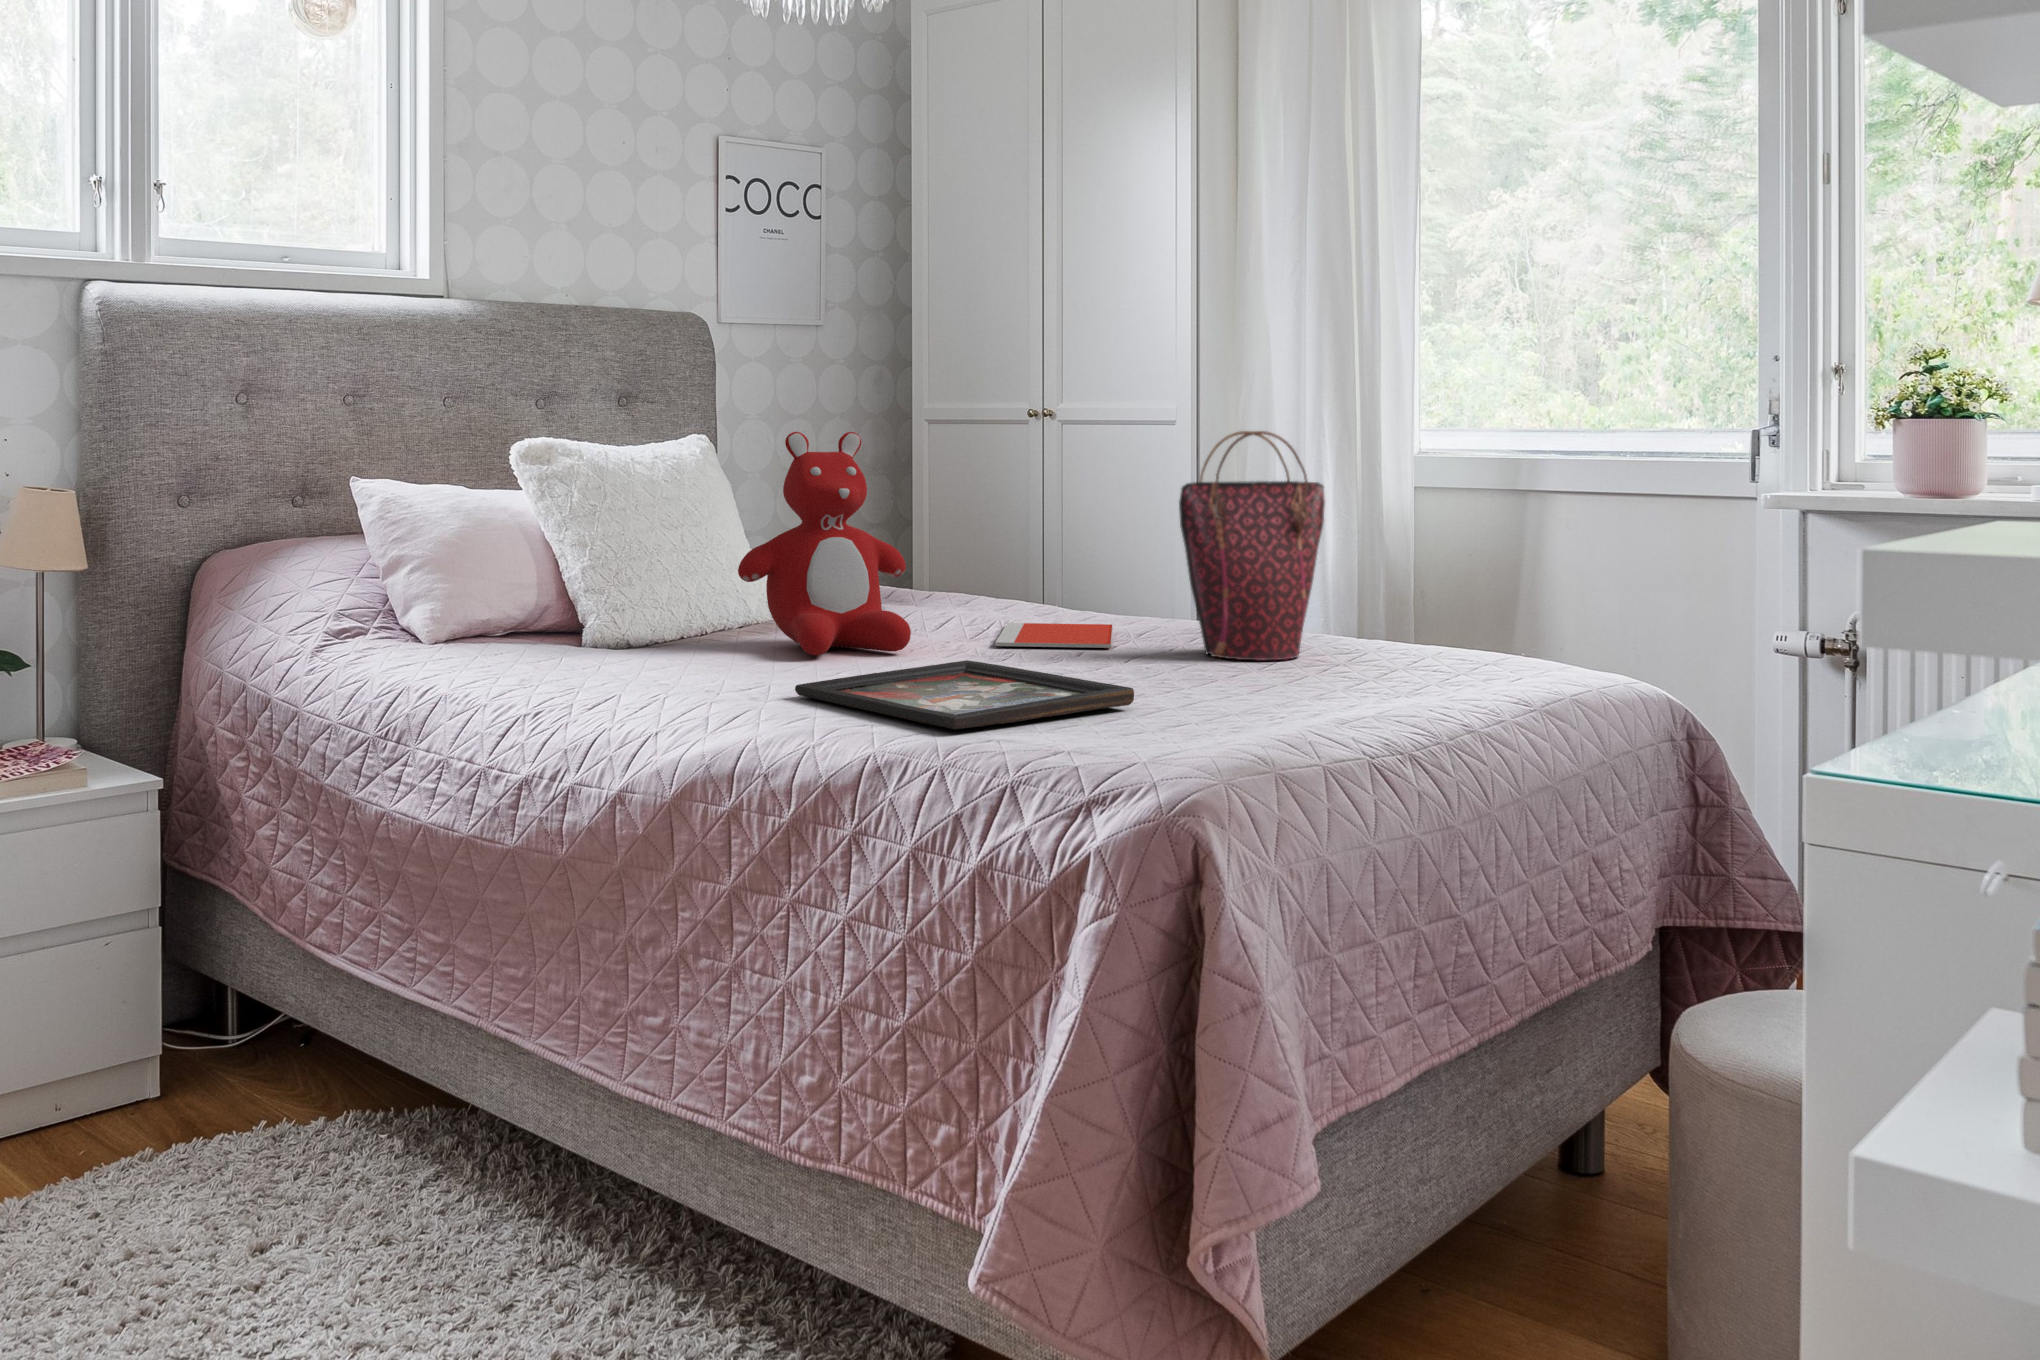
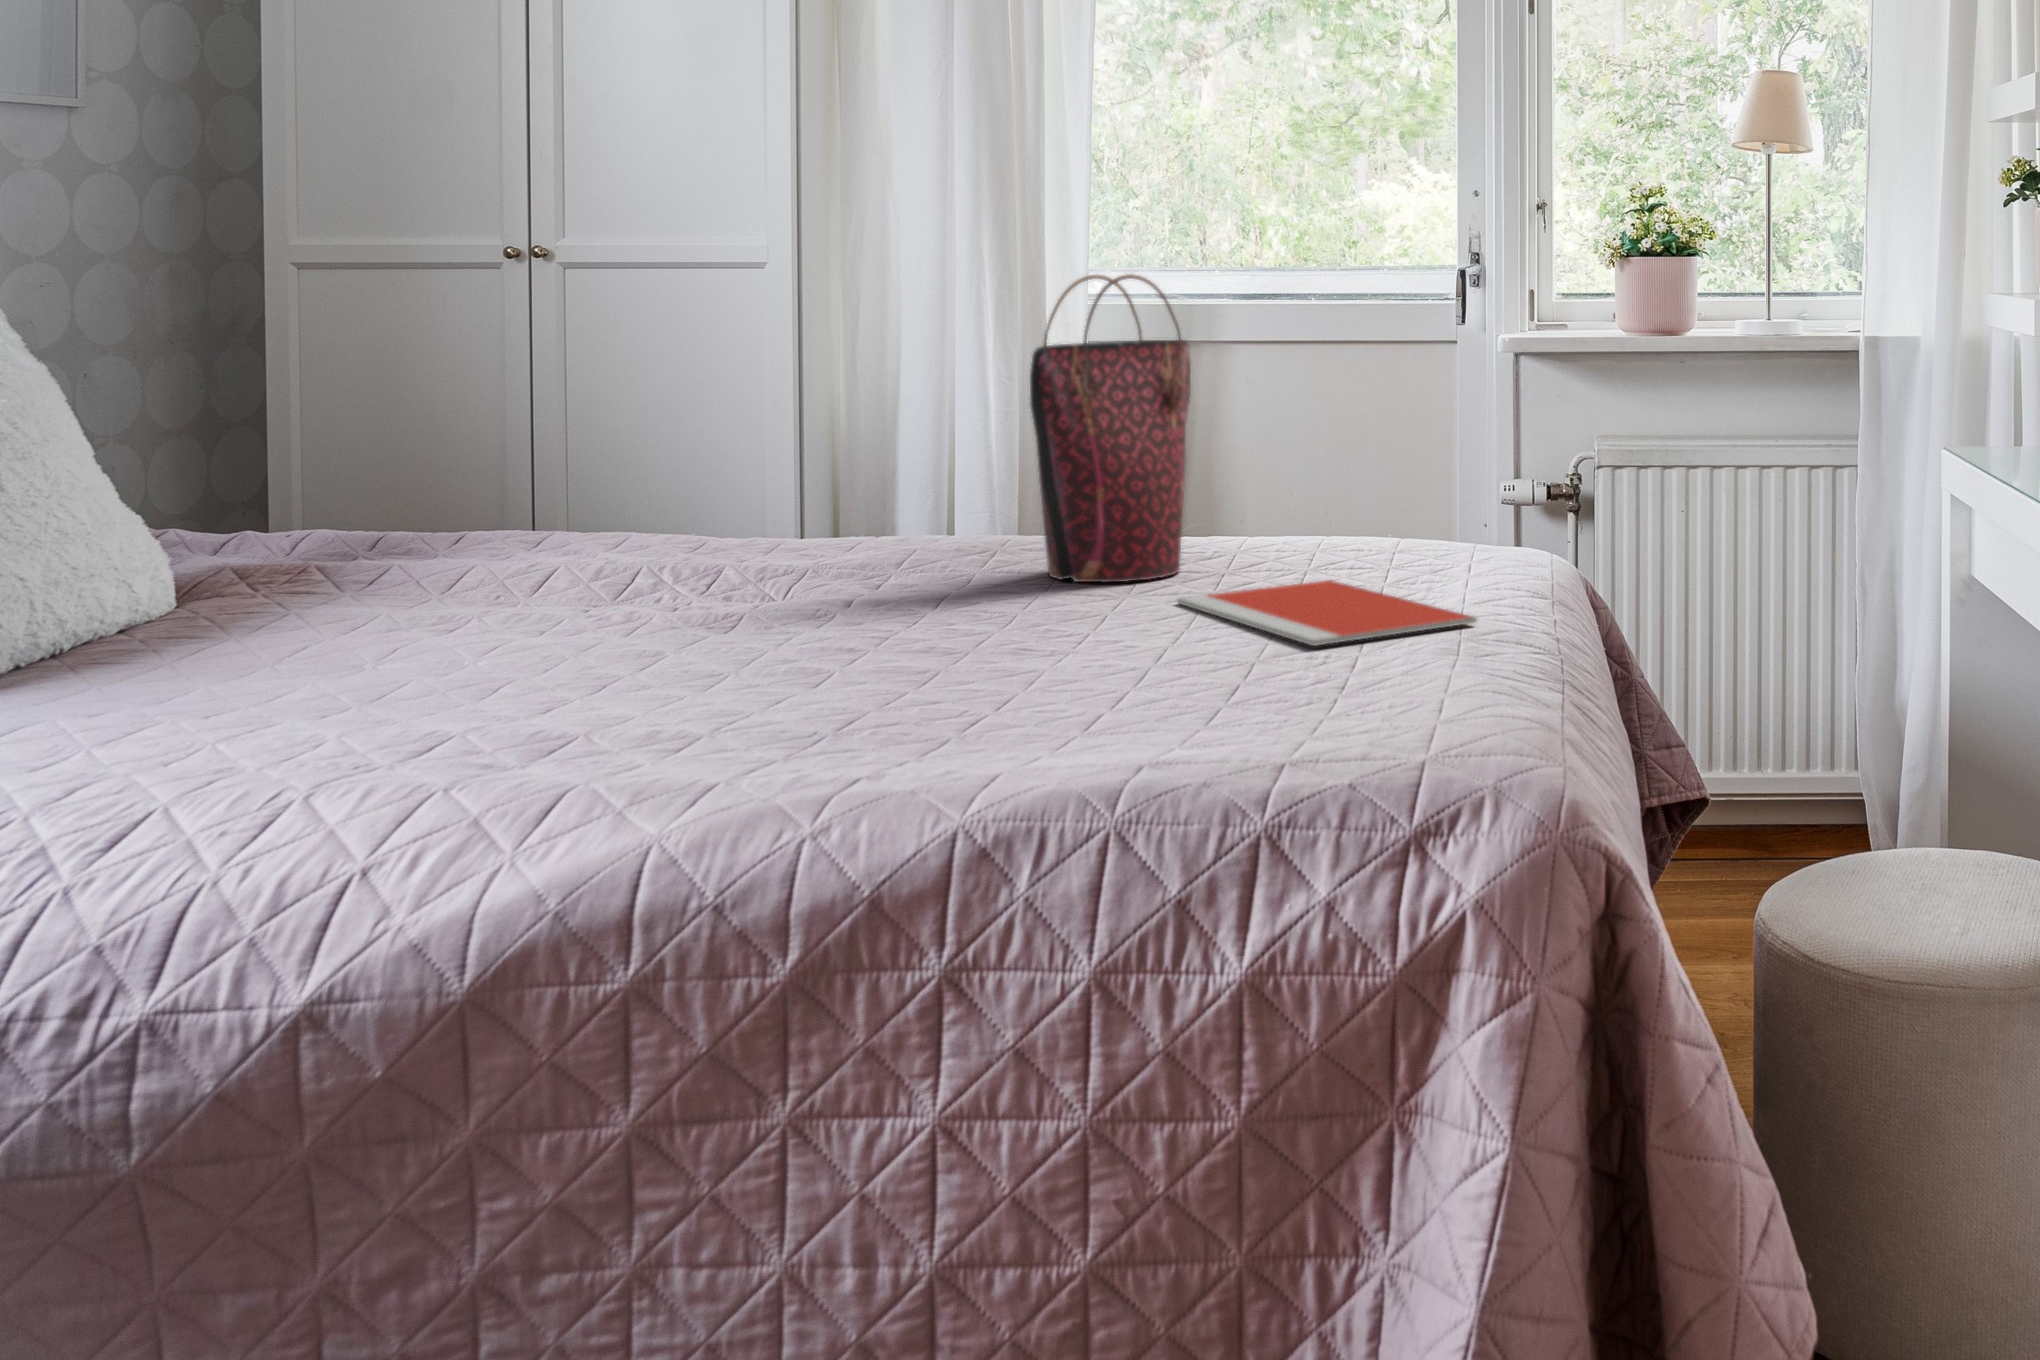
teddy bear: present [738,432,911,655] -> none [261,281,619,663]
notebook: present [995,623,1112,648] -> present [1177,580,1477,646]
decorative tray: present [795,660,1134,729] -> none [583,637,1163,756]

